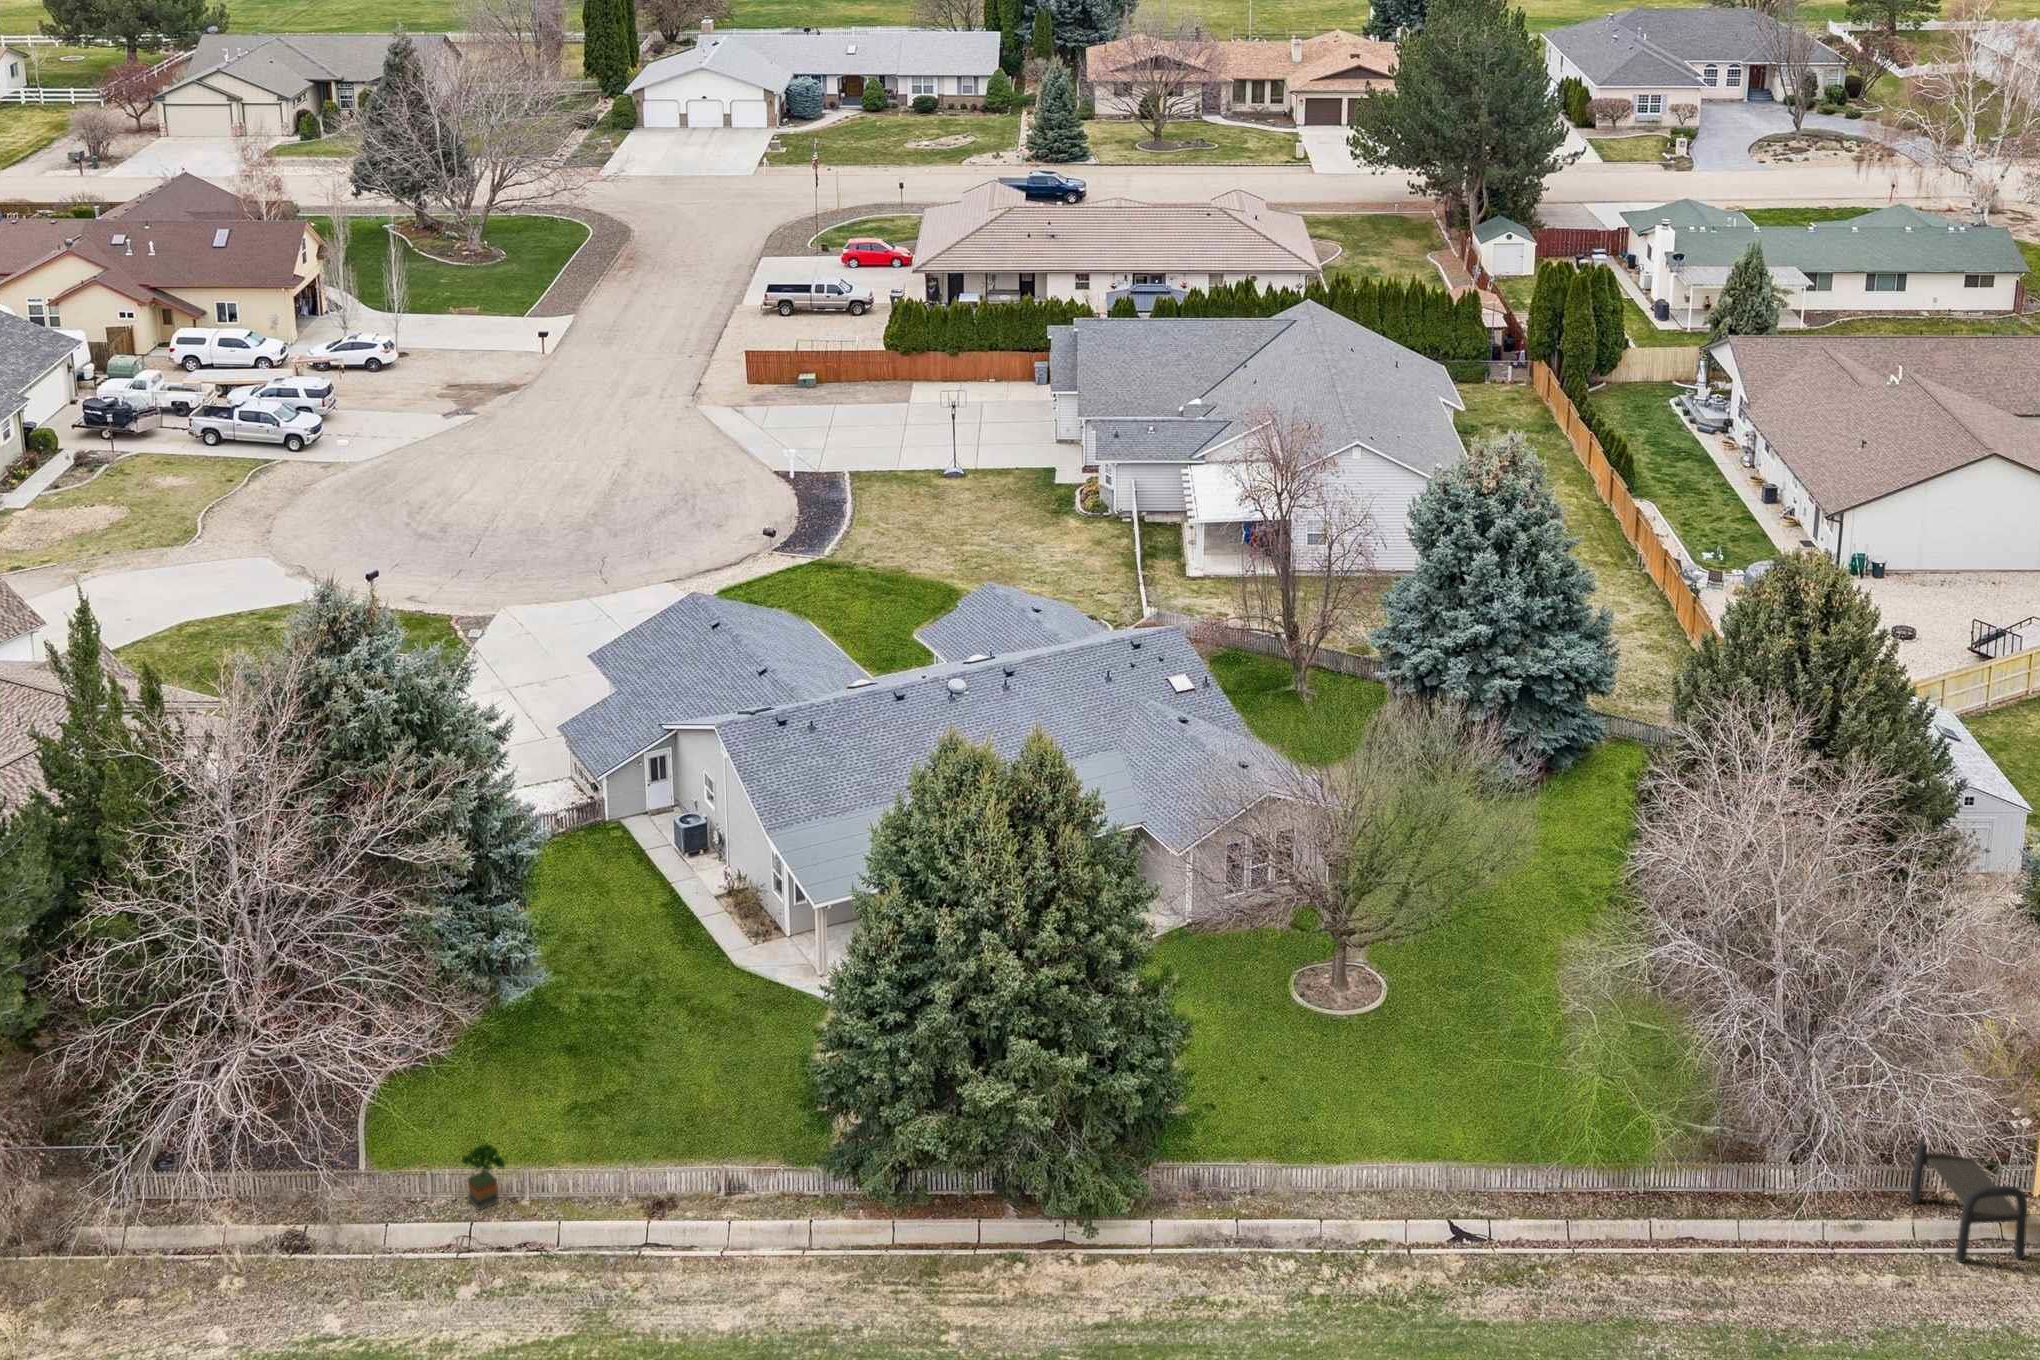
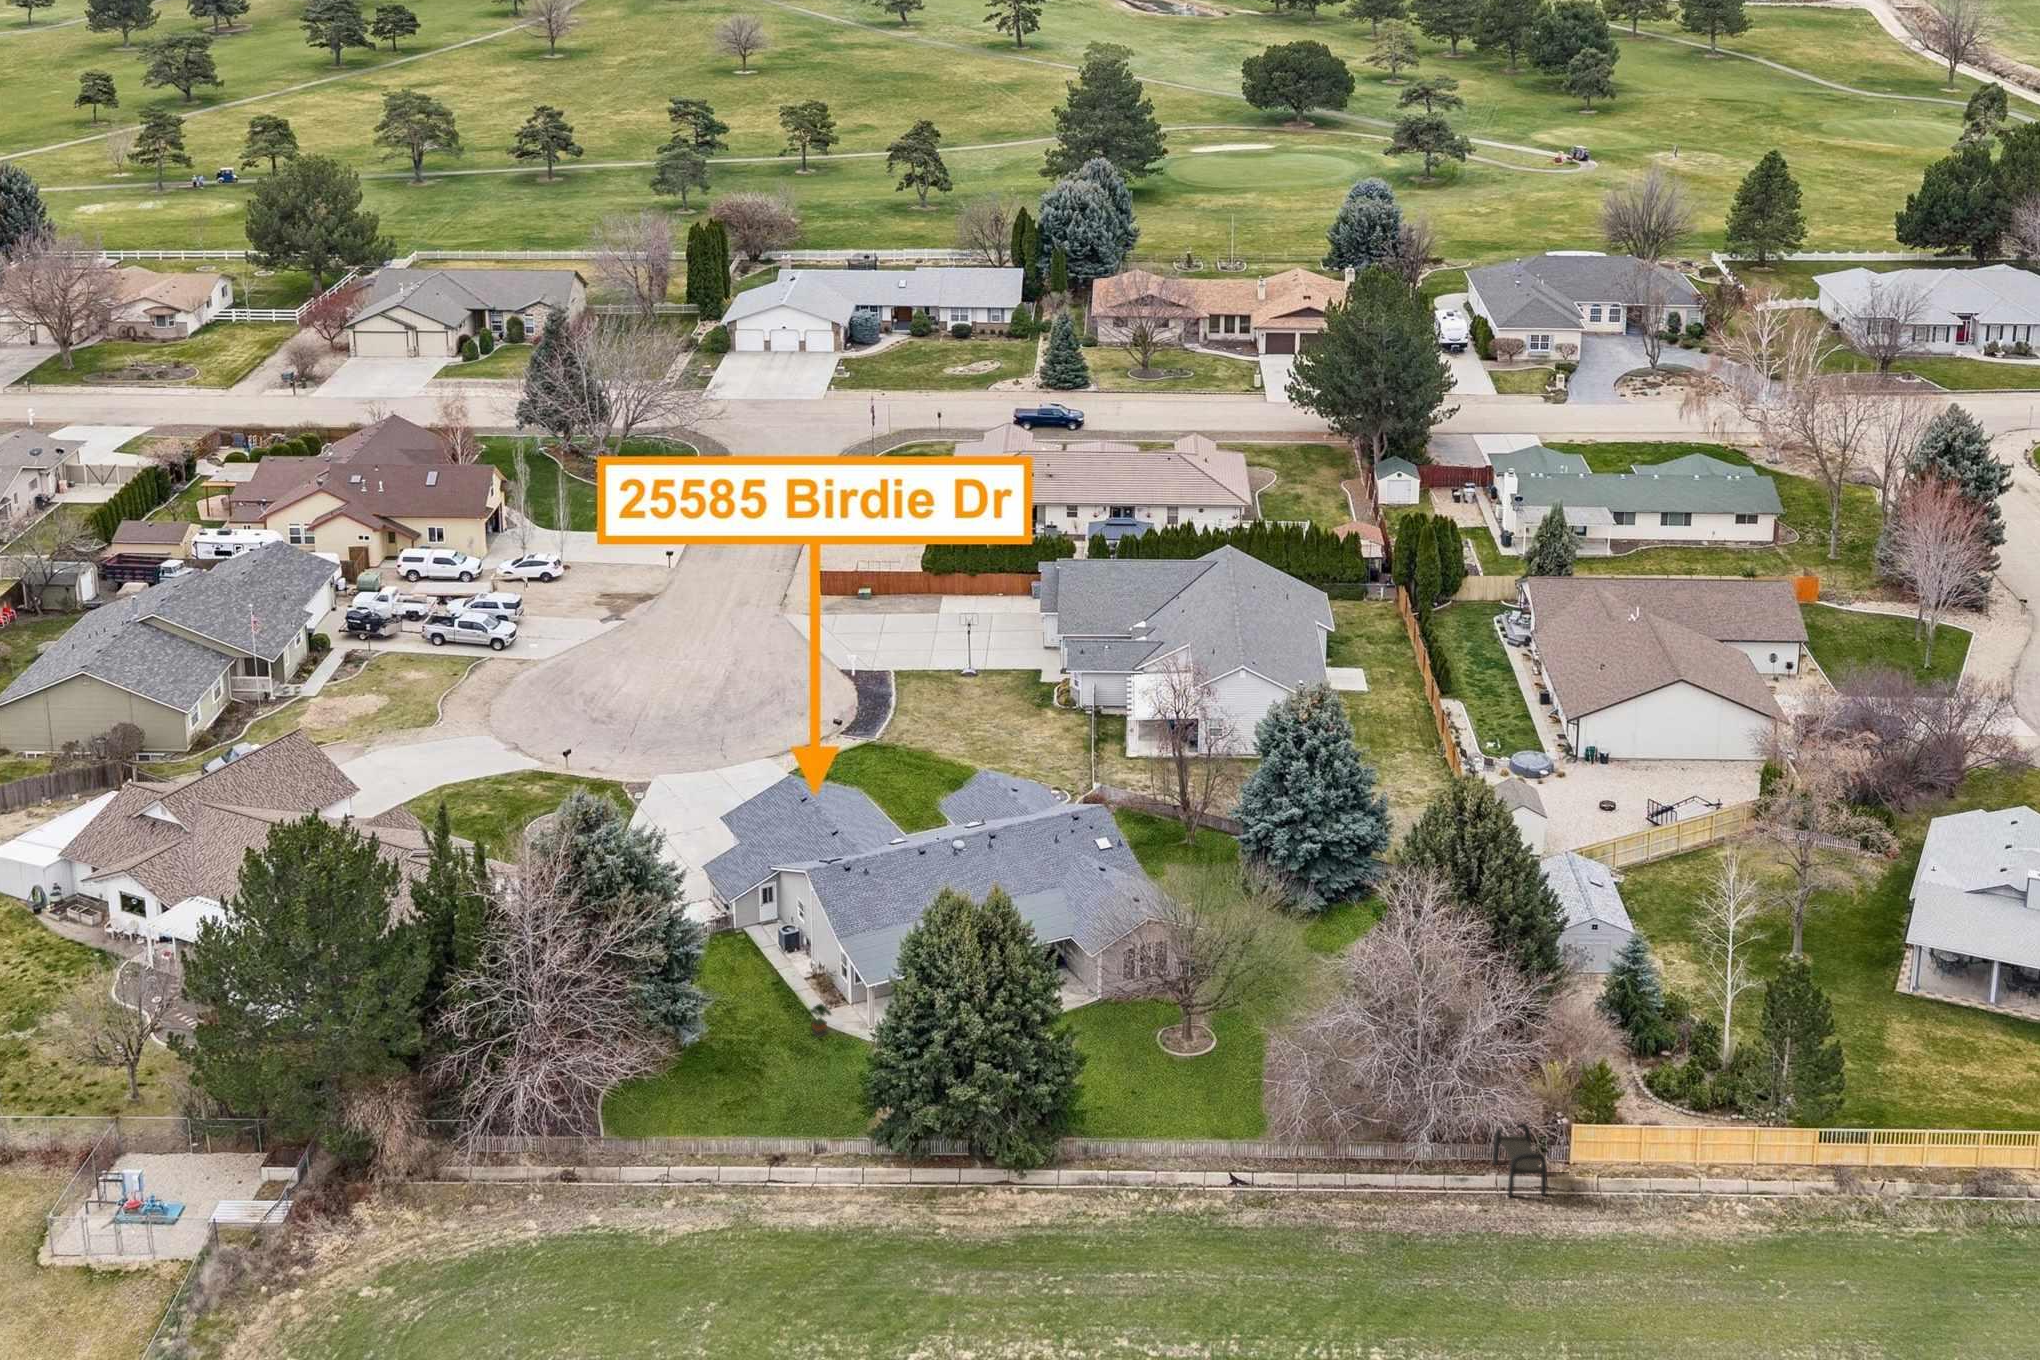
potted tree: present [462,1144,506,1210] -> present [809,1004,831,1037]

